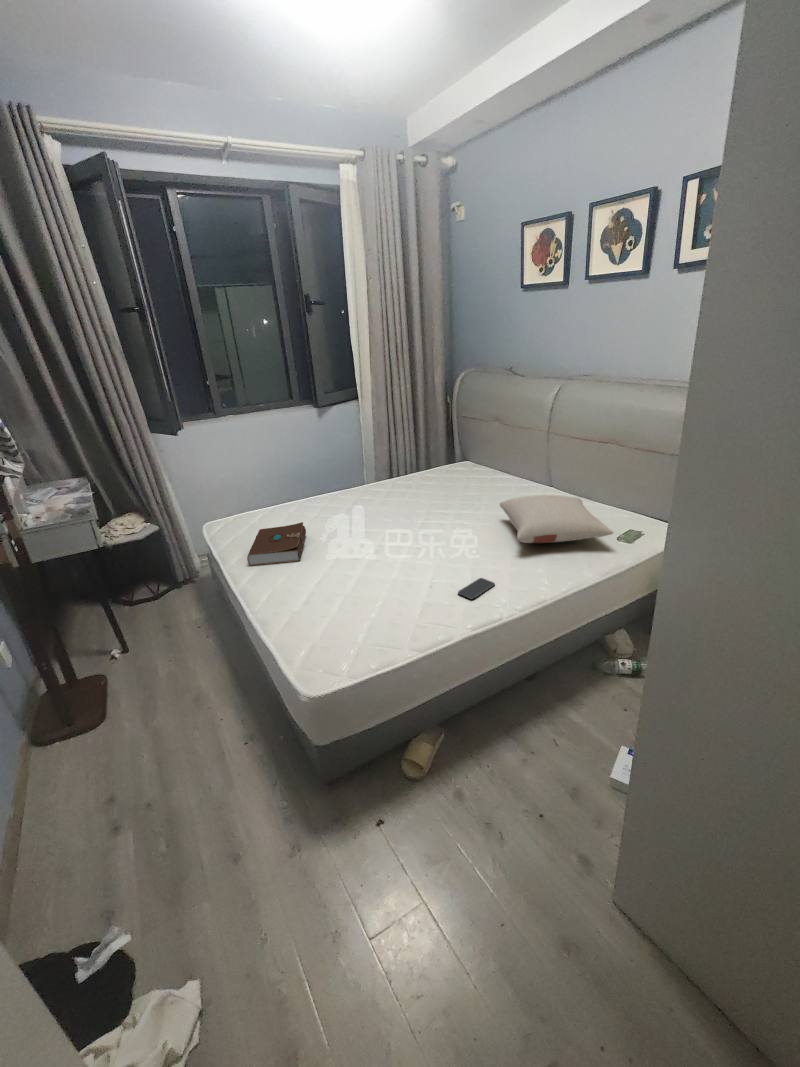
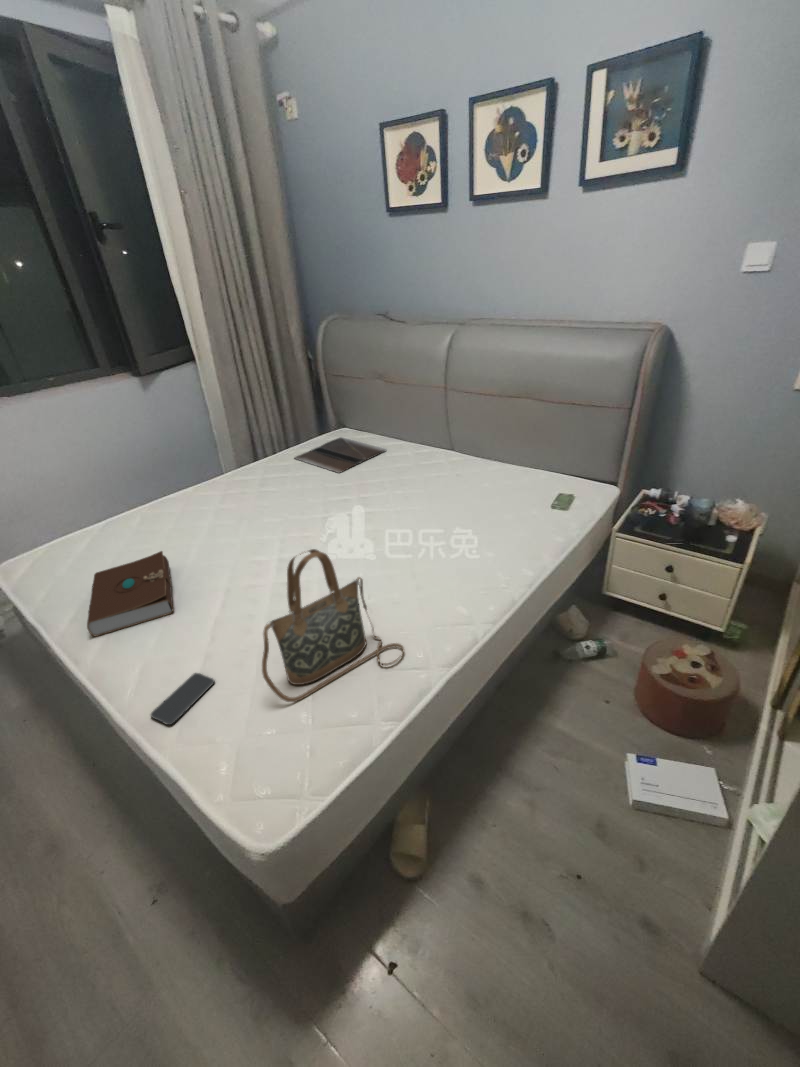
laptop: none [417,466,493,492] -> present [294,437,386,473]
pillow: present [500,495,613,543] -> none [418,466,562,535]
handbag: none [338,518,441,621] -> present [262,549,404,702]
smartphone: present [458,578,495,599] -> present [151,673,215,725]

